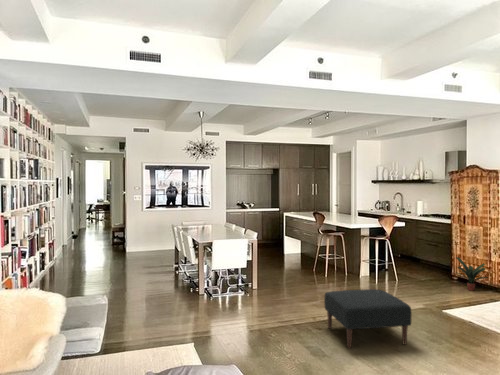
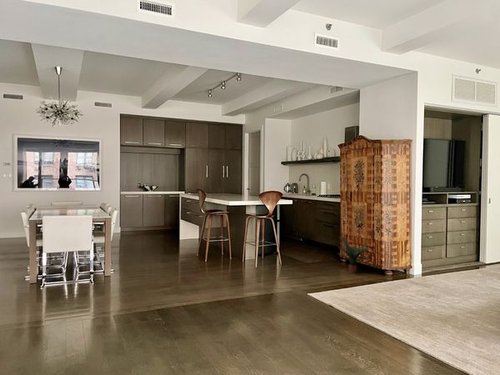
ottoman: present [324,289,412,348] -> none [147,270,235,342]

